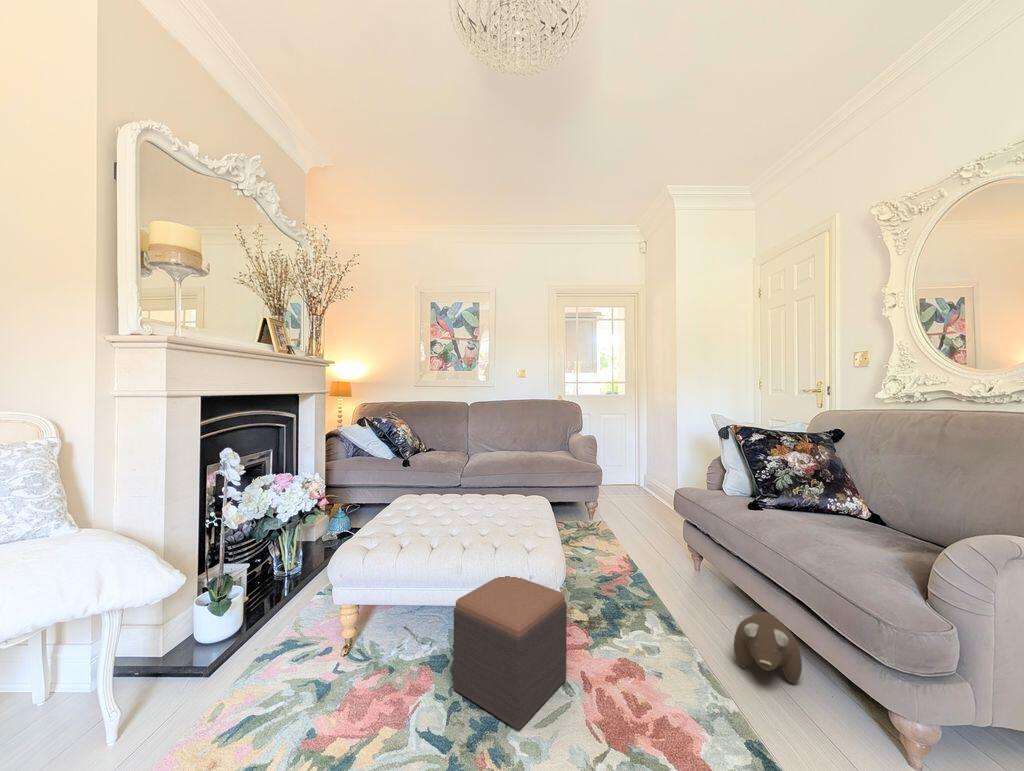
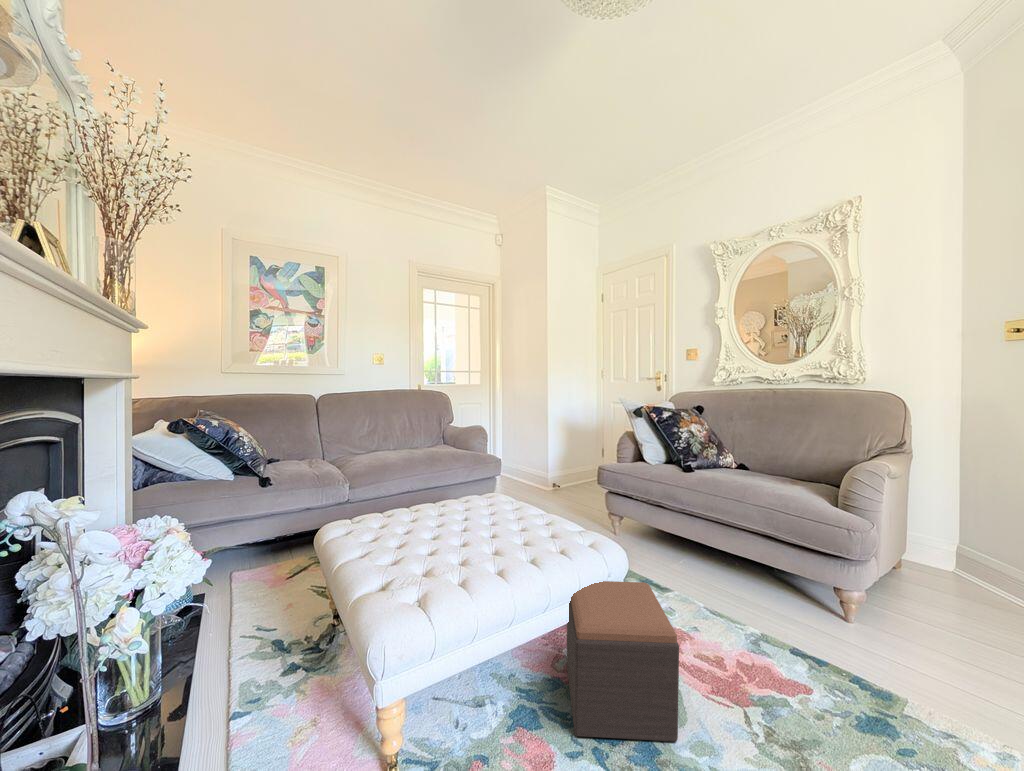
plush toy: present [734,612,802,683] -> none [712,551,772,600]

